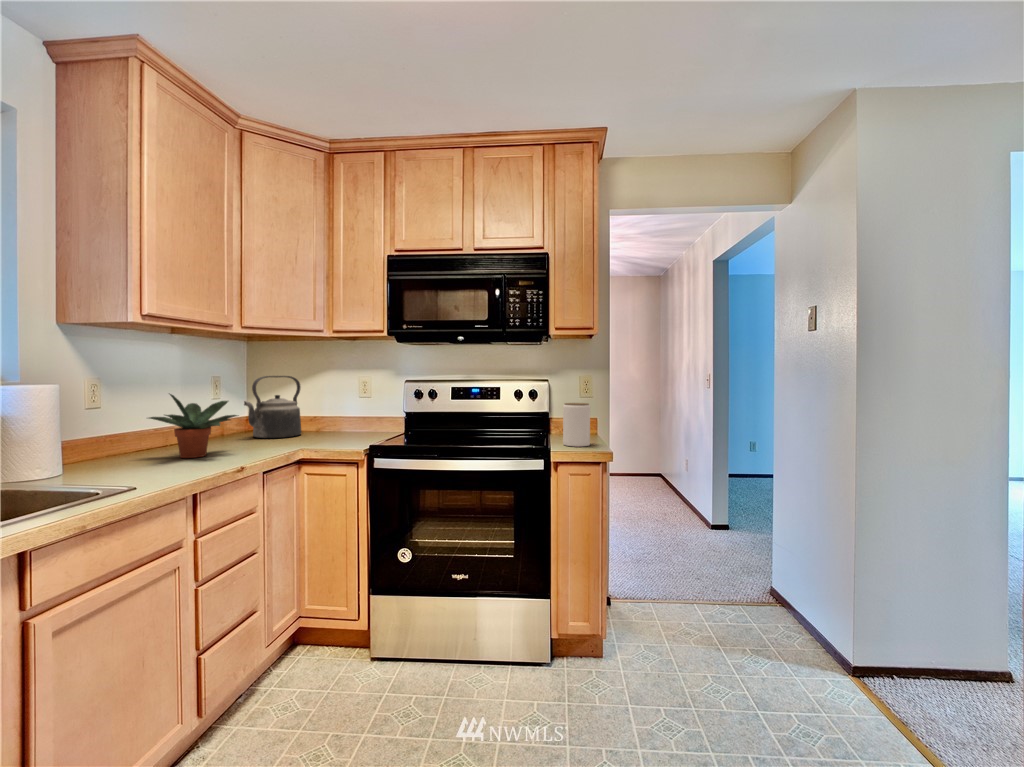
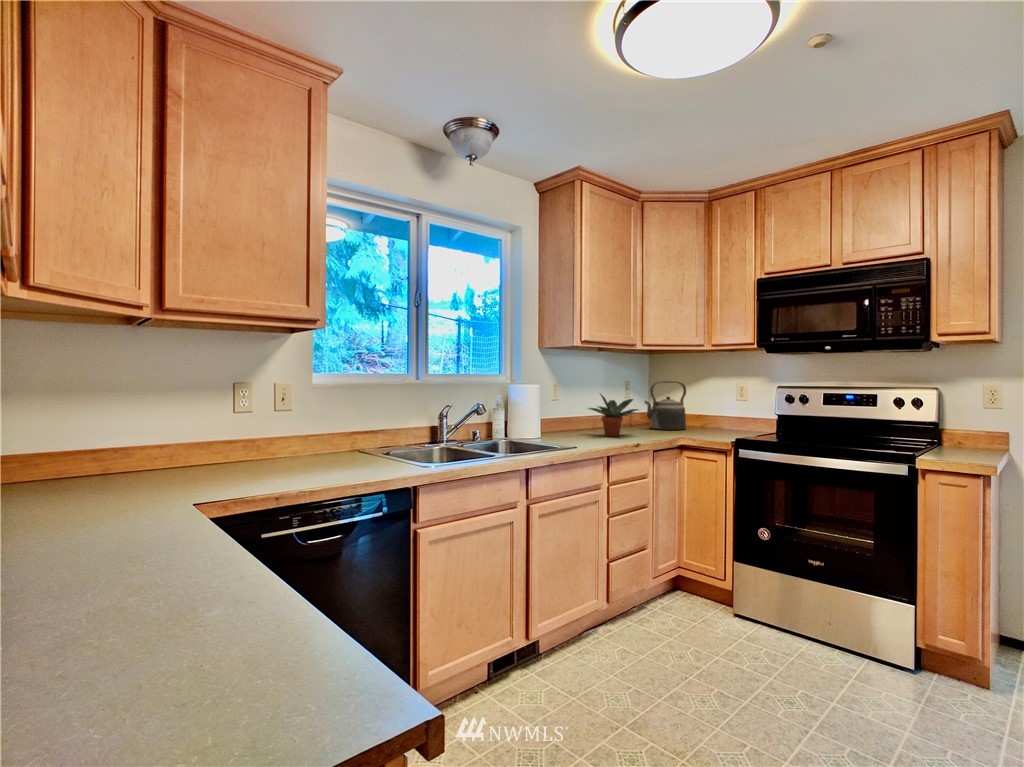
jar: present [563,403,590,446] -> none [942,413,980,460]

